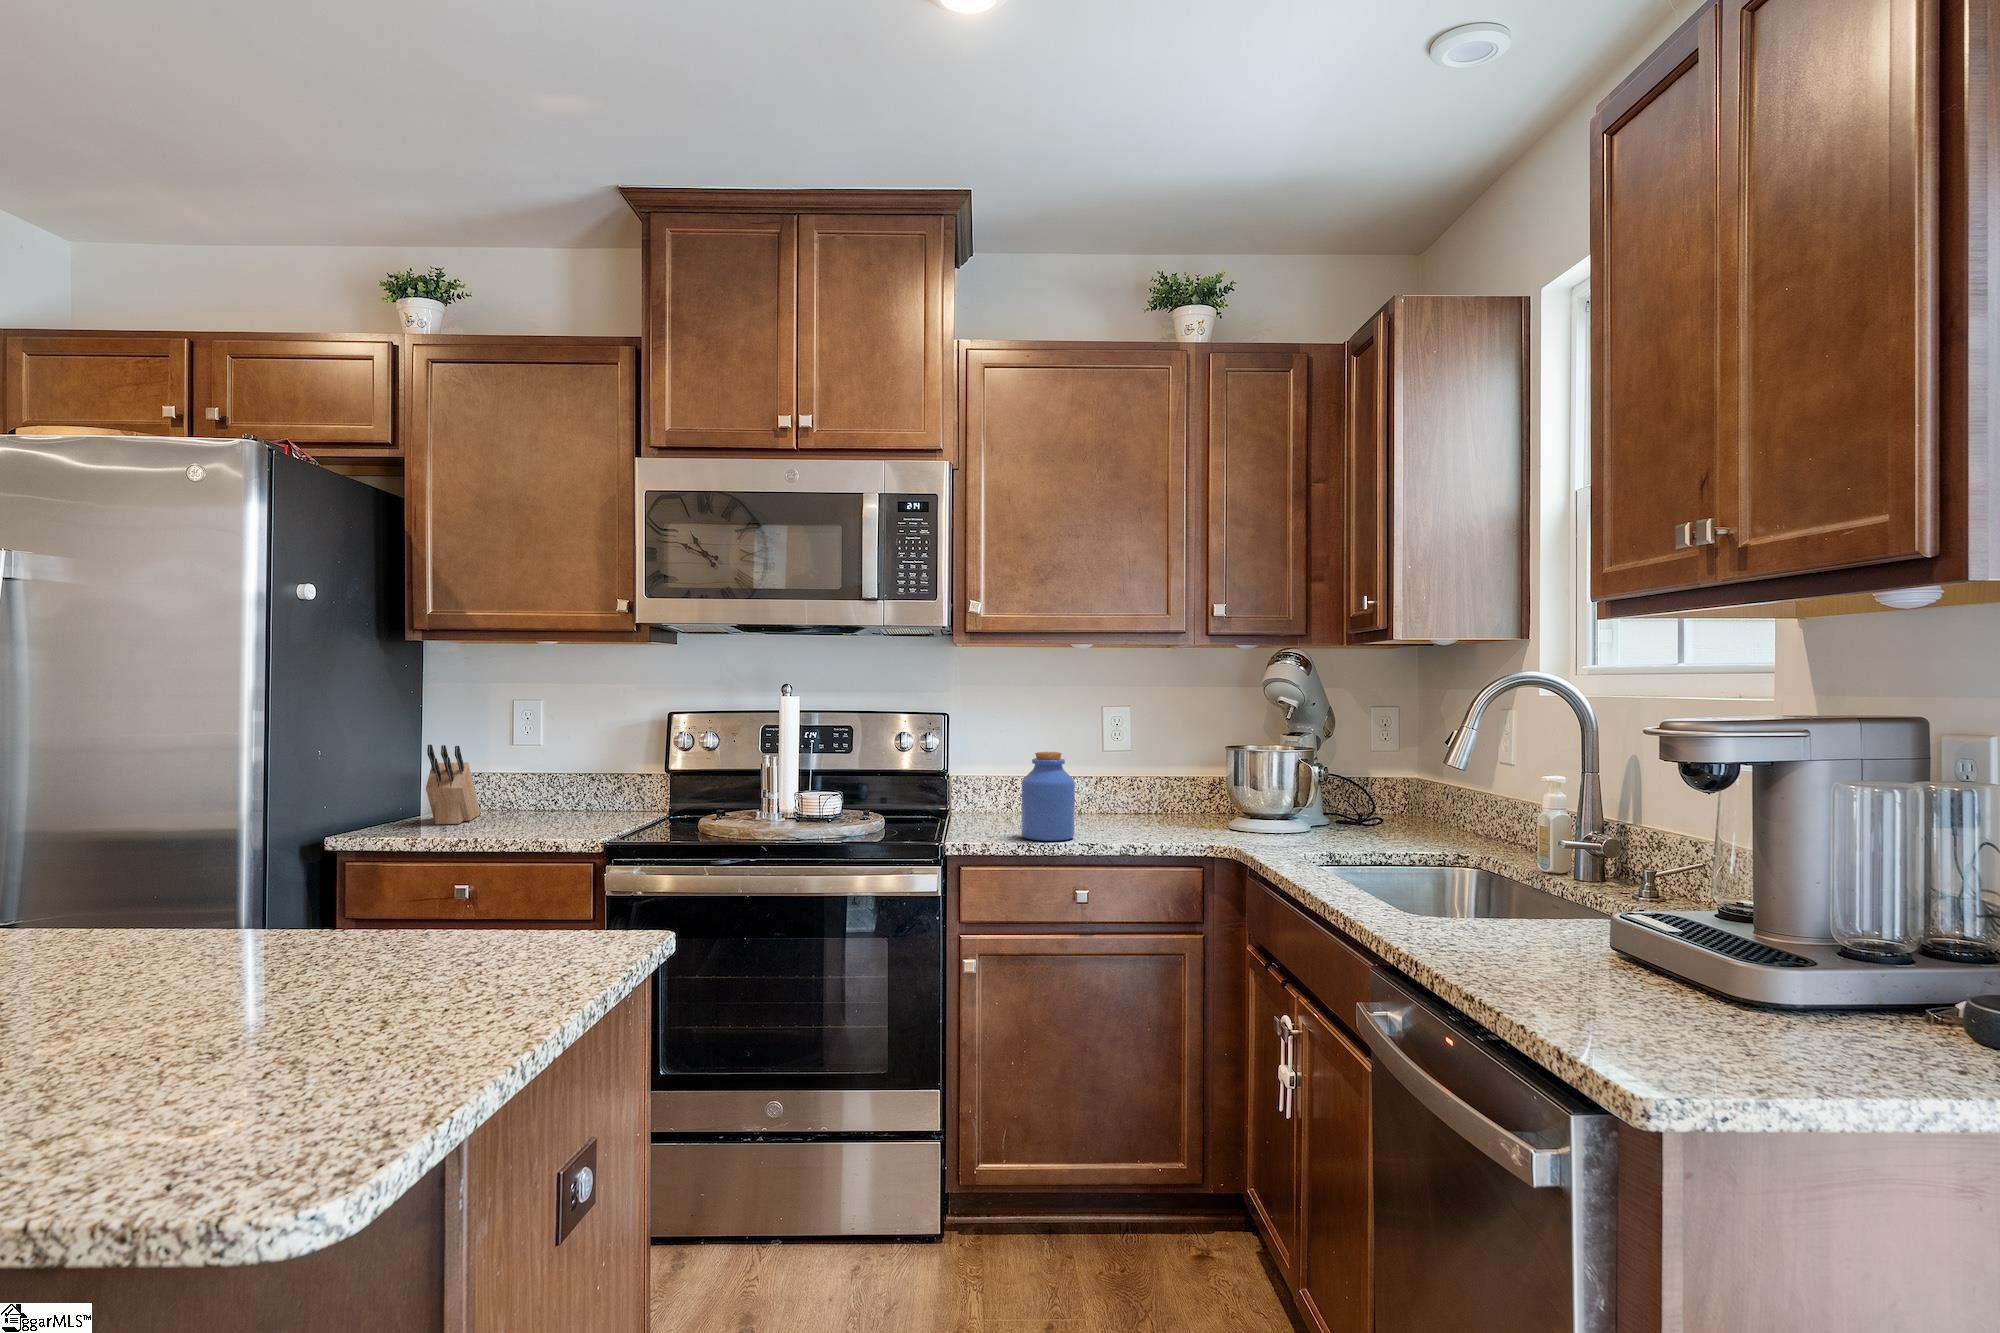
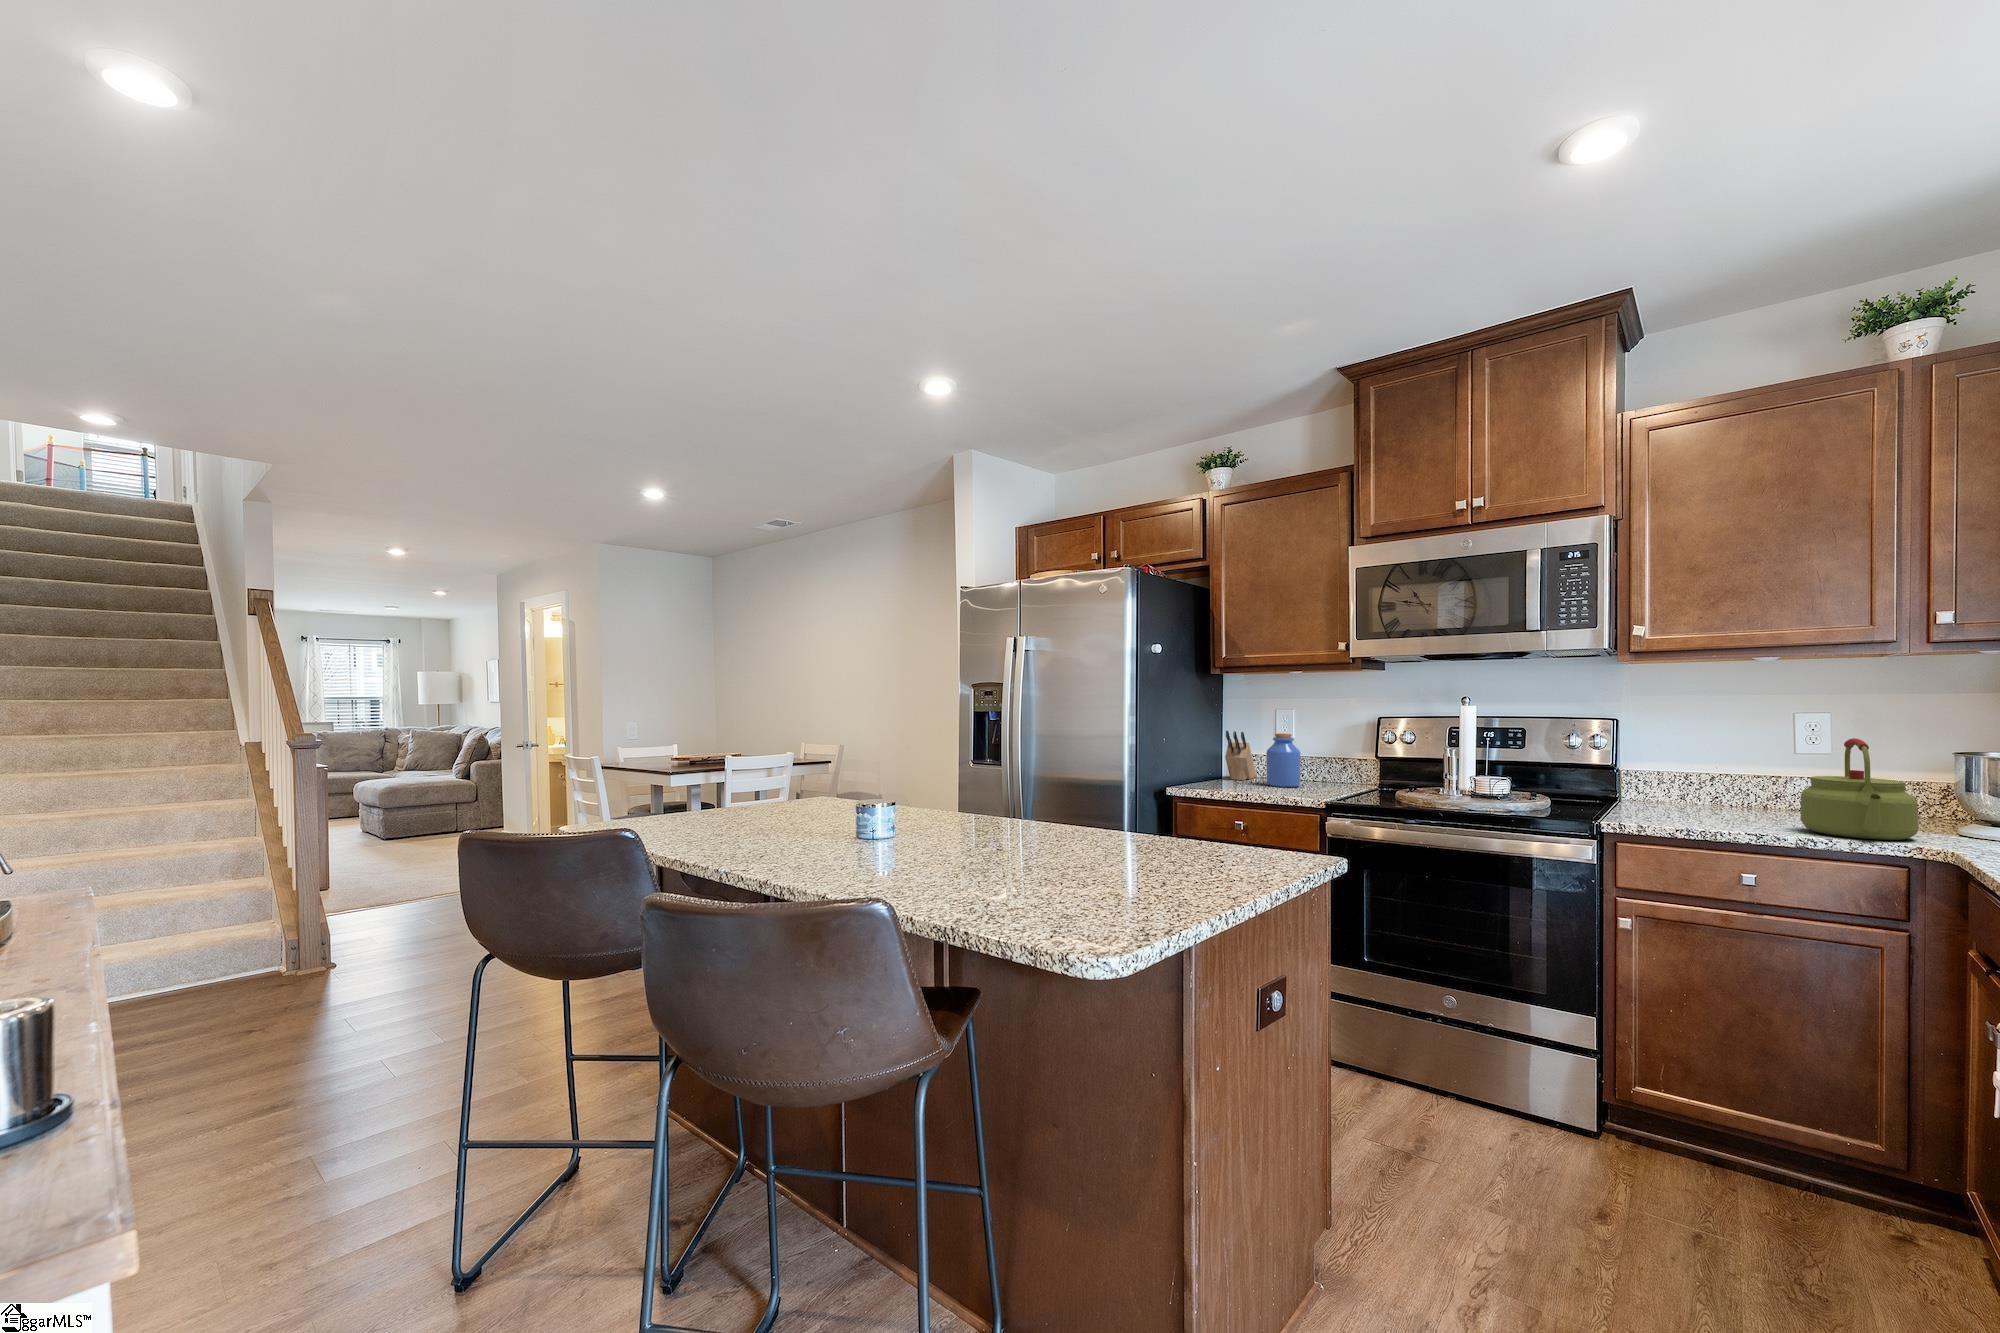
kettle: none [1115,729,1203,835] -> present [1801,738,1919,840]
jar: present [1021,752,1075,841] -> present [1266,733,1301,787]

